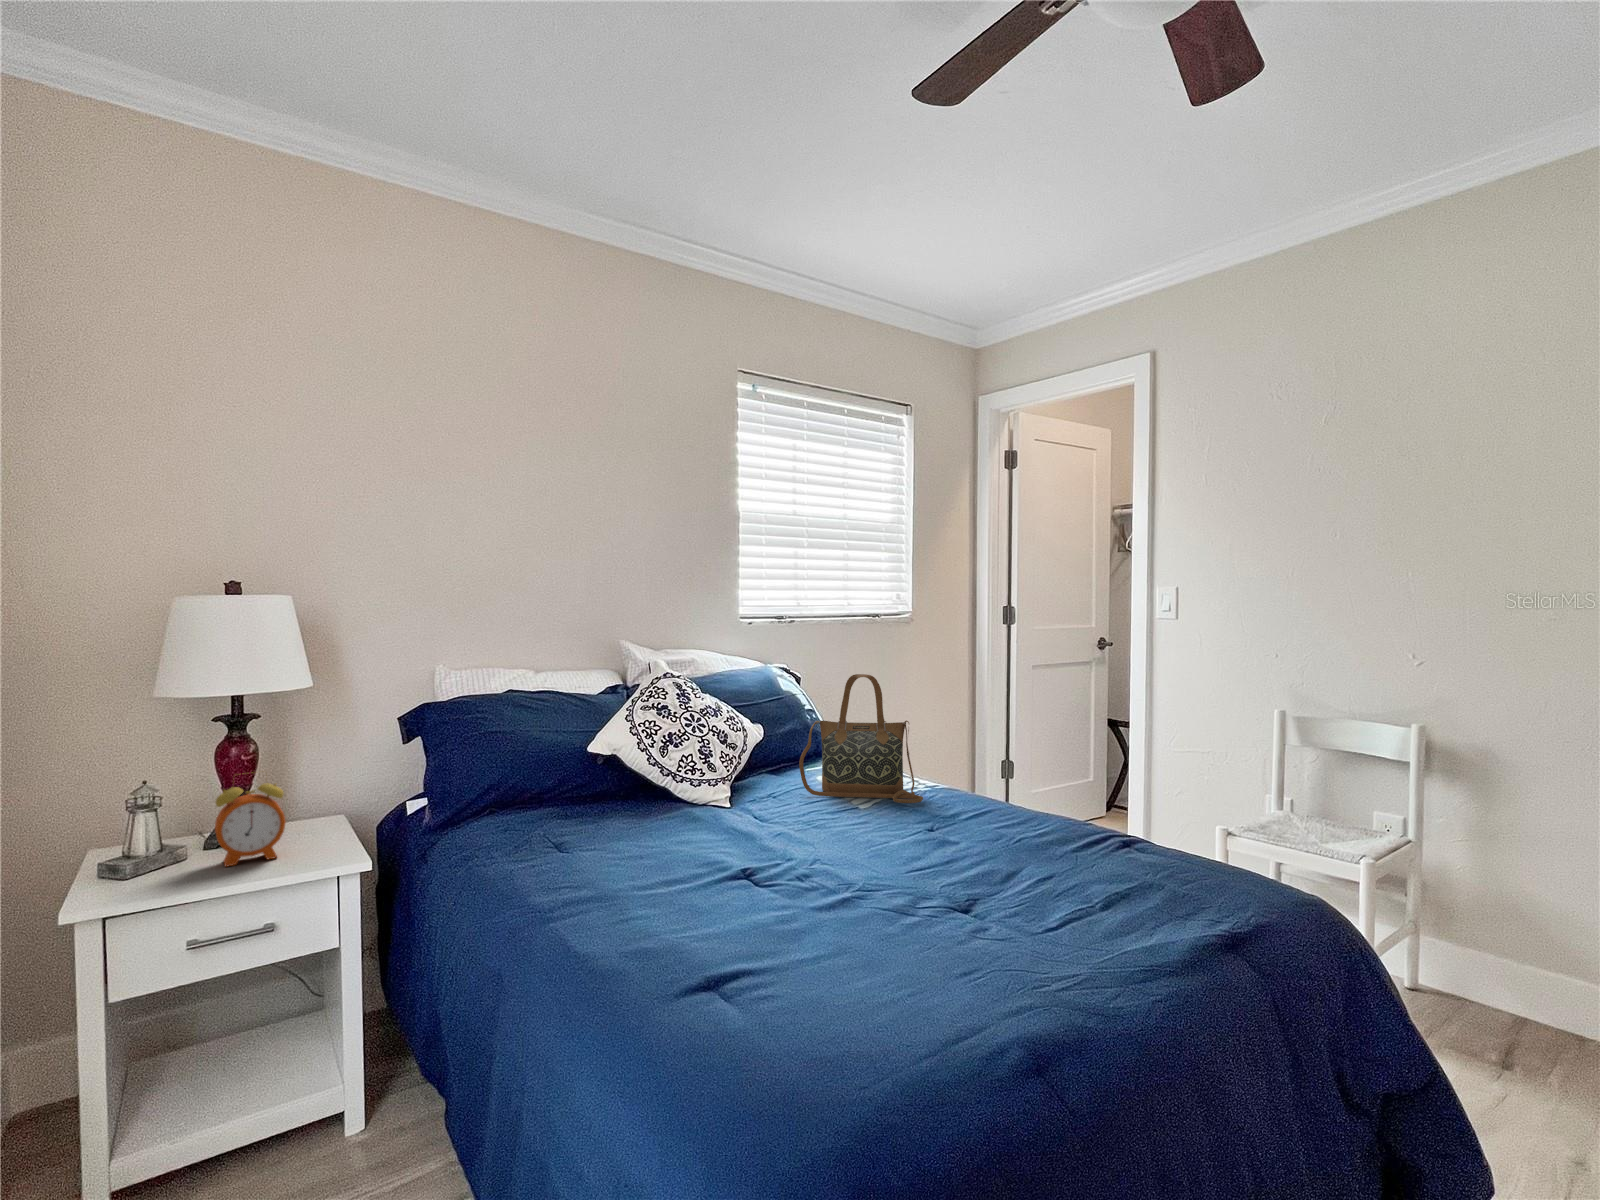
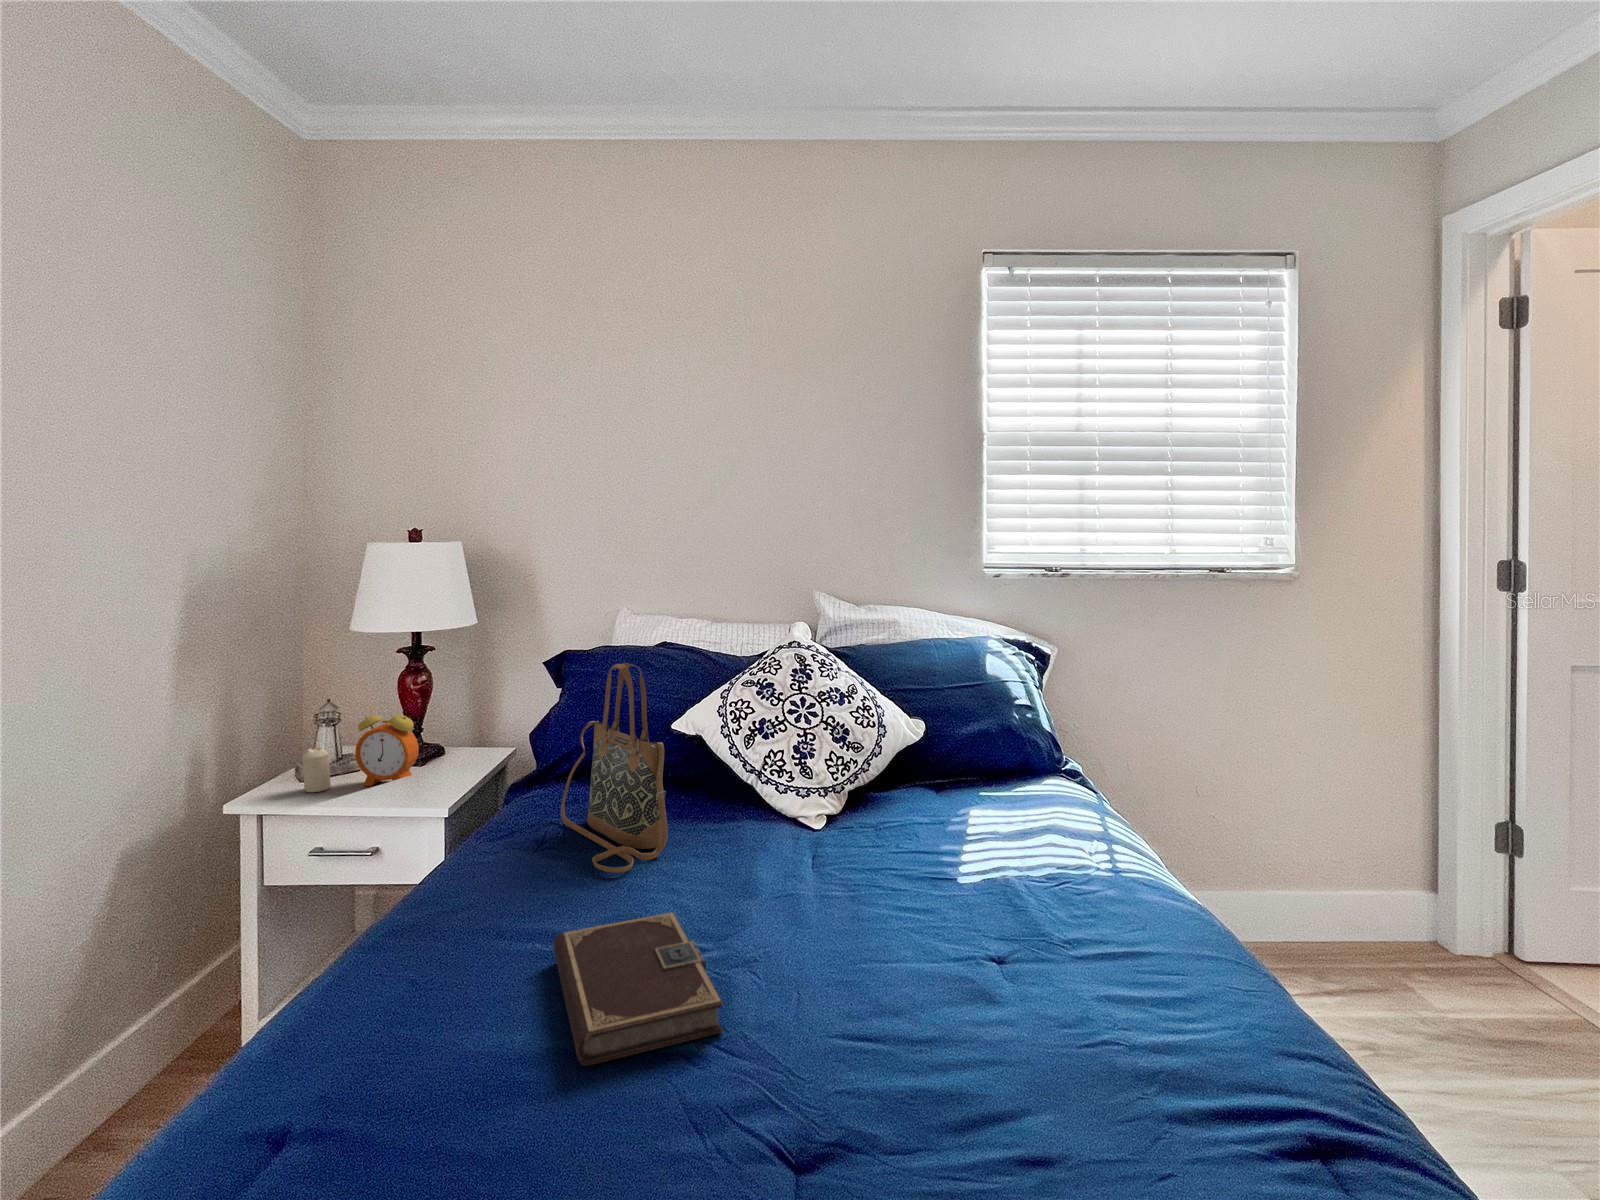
handbag: present [799,674,923,803] -> present [561,663,668,873]
candle: none [153,831,185,883] -> present [302,747,330,792]
notebook: none [719,842,871,904] -> present [553,912,723,1066]

